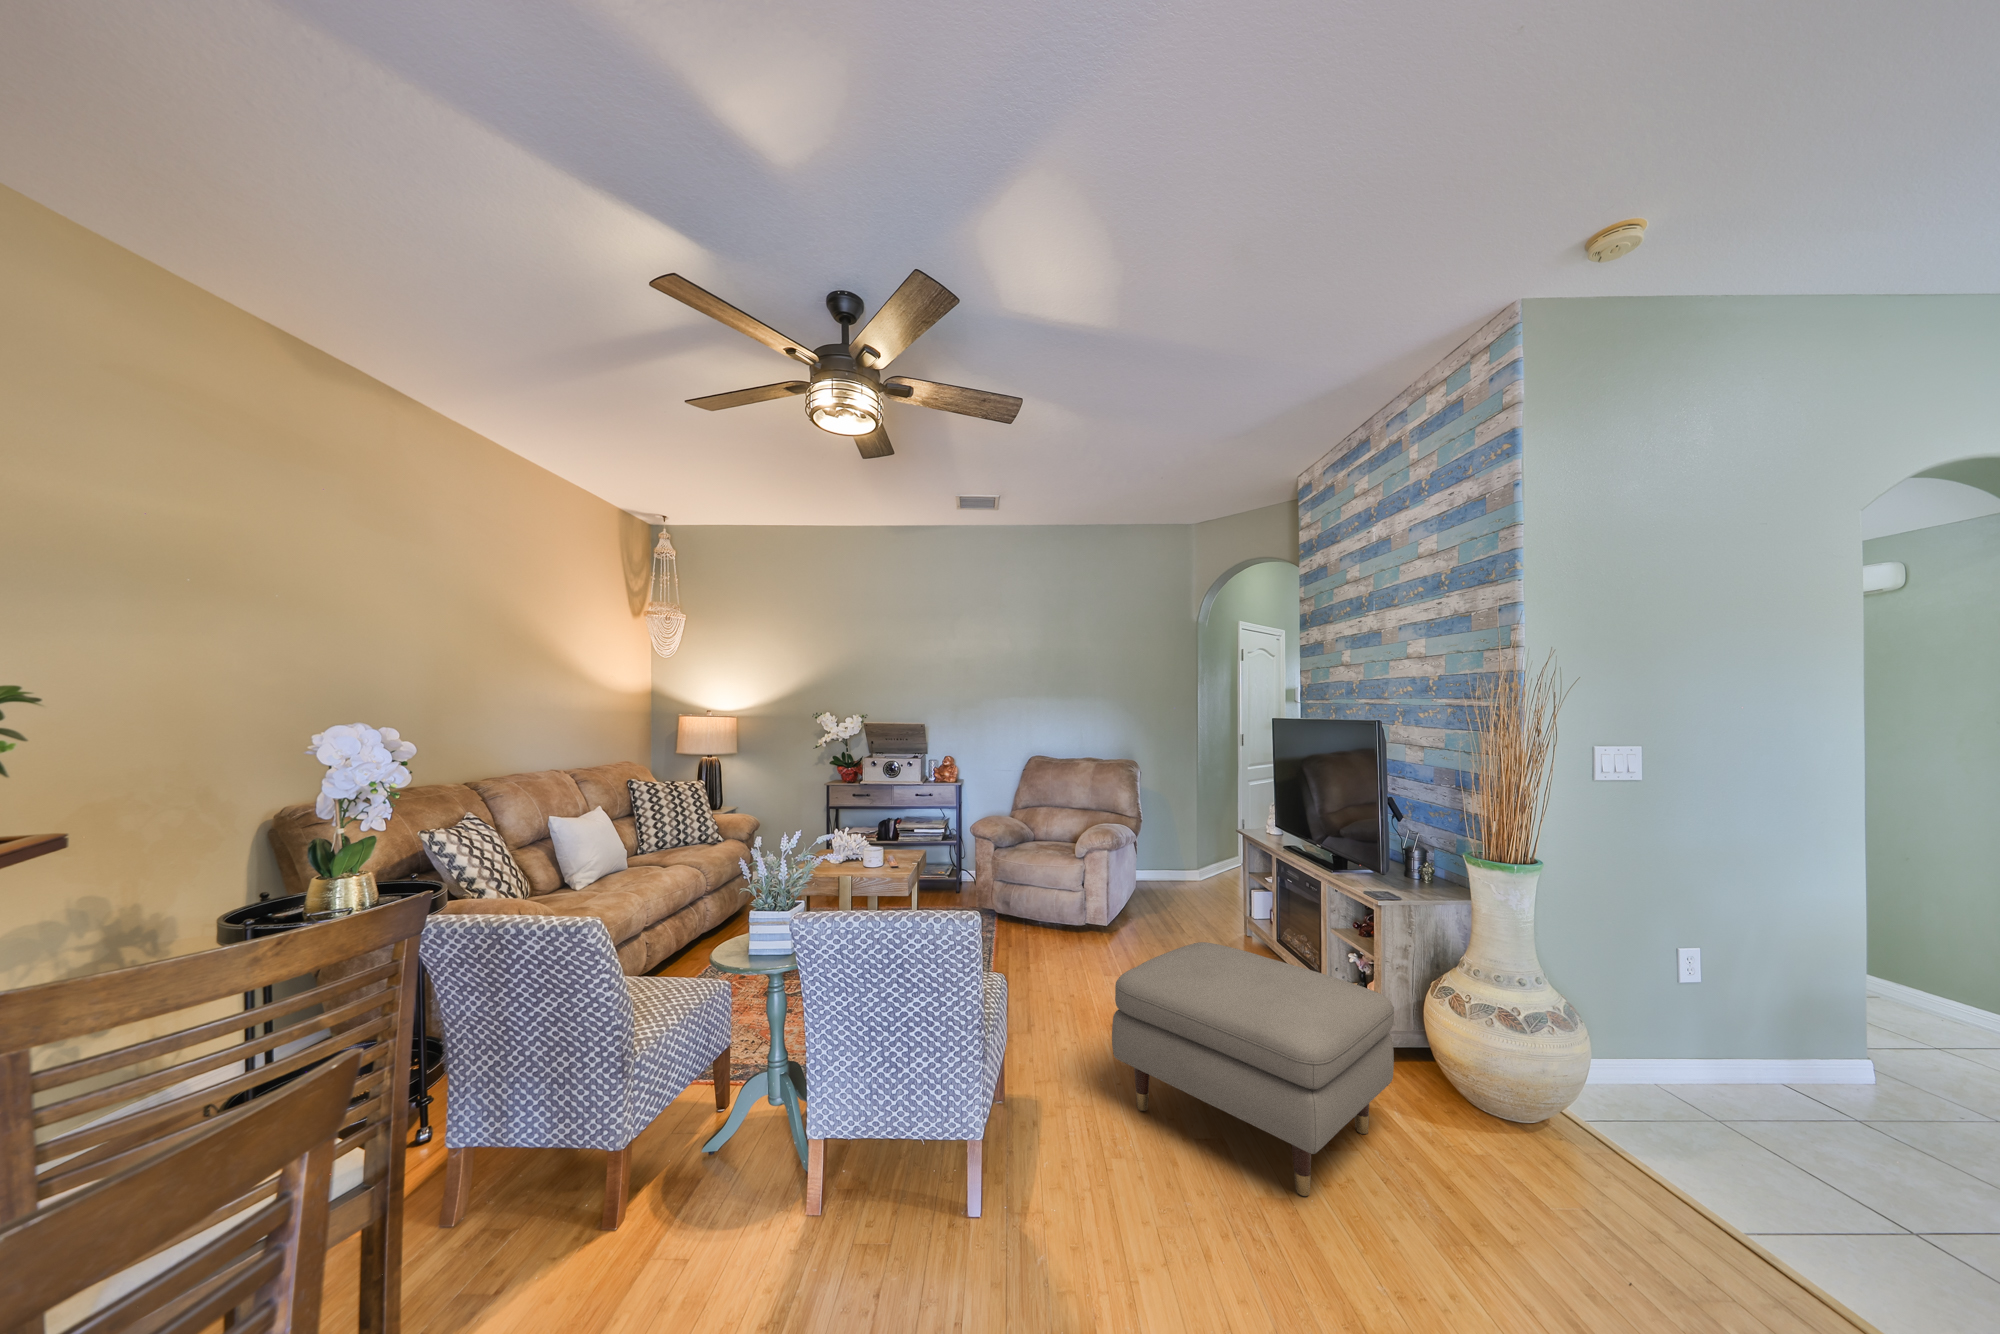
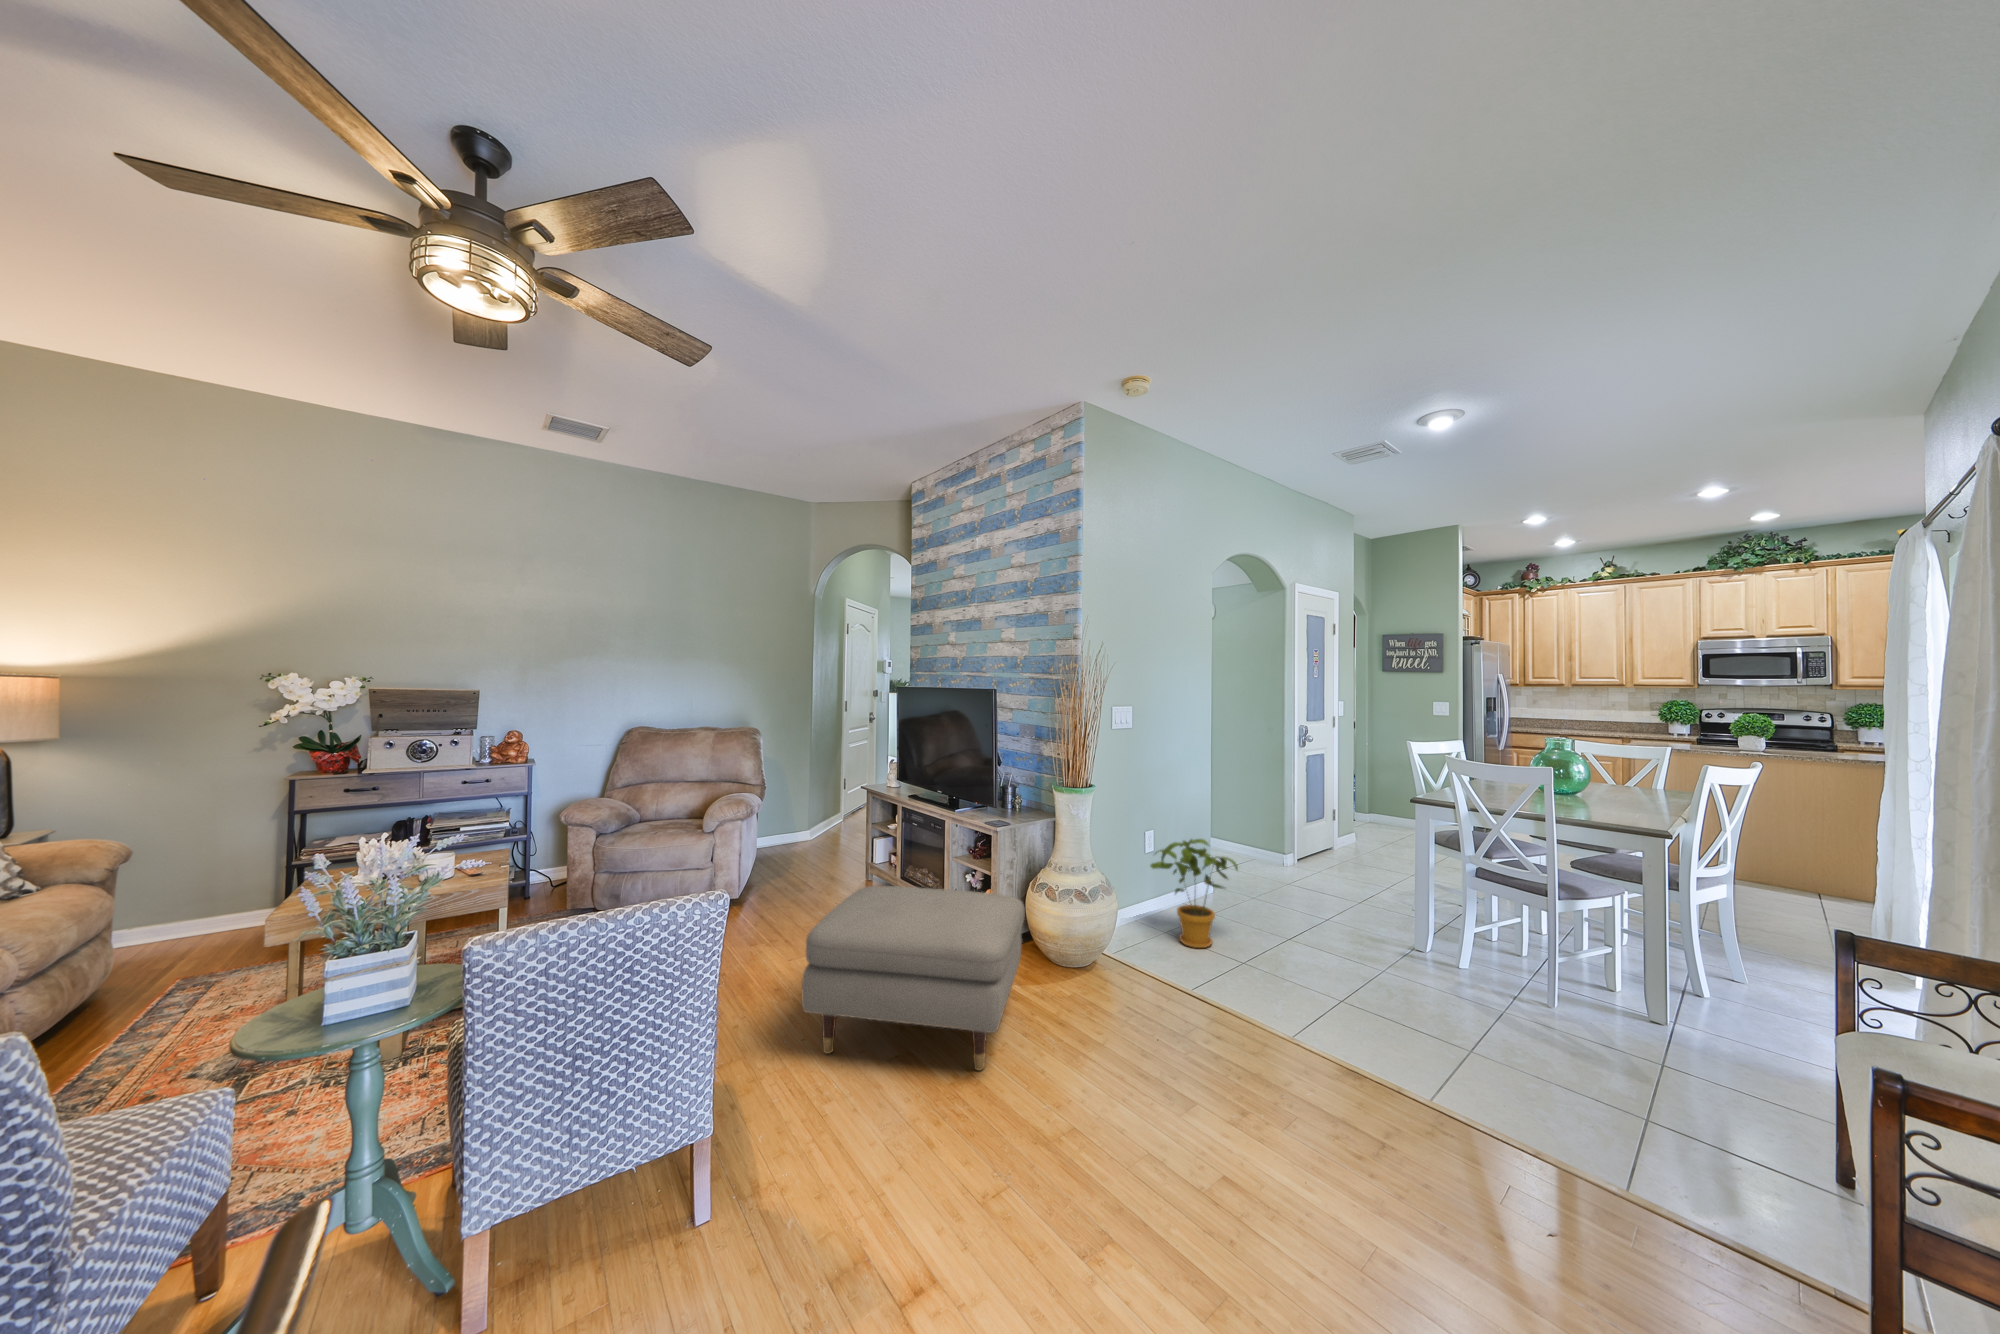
house plant: none [1670,971,1874,1167] -> present [1151,839,1238,948]

